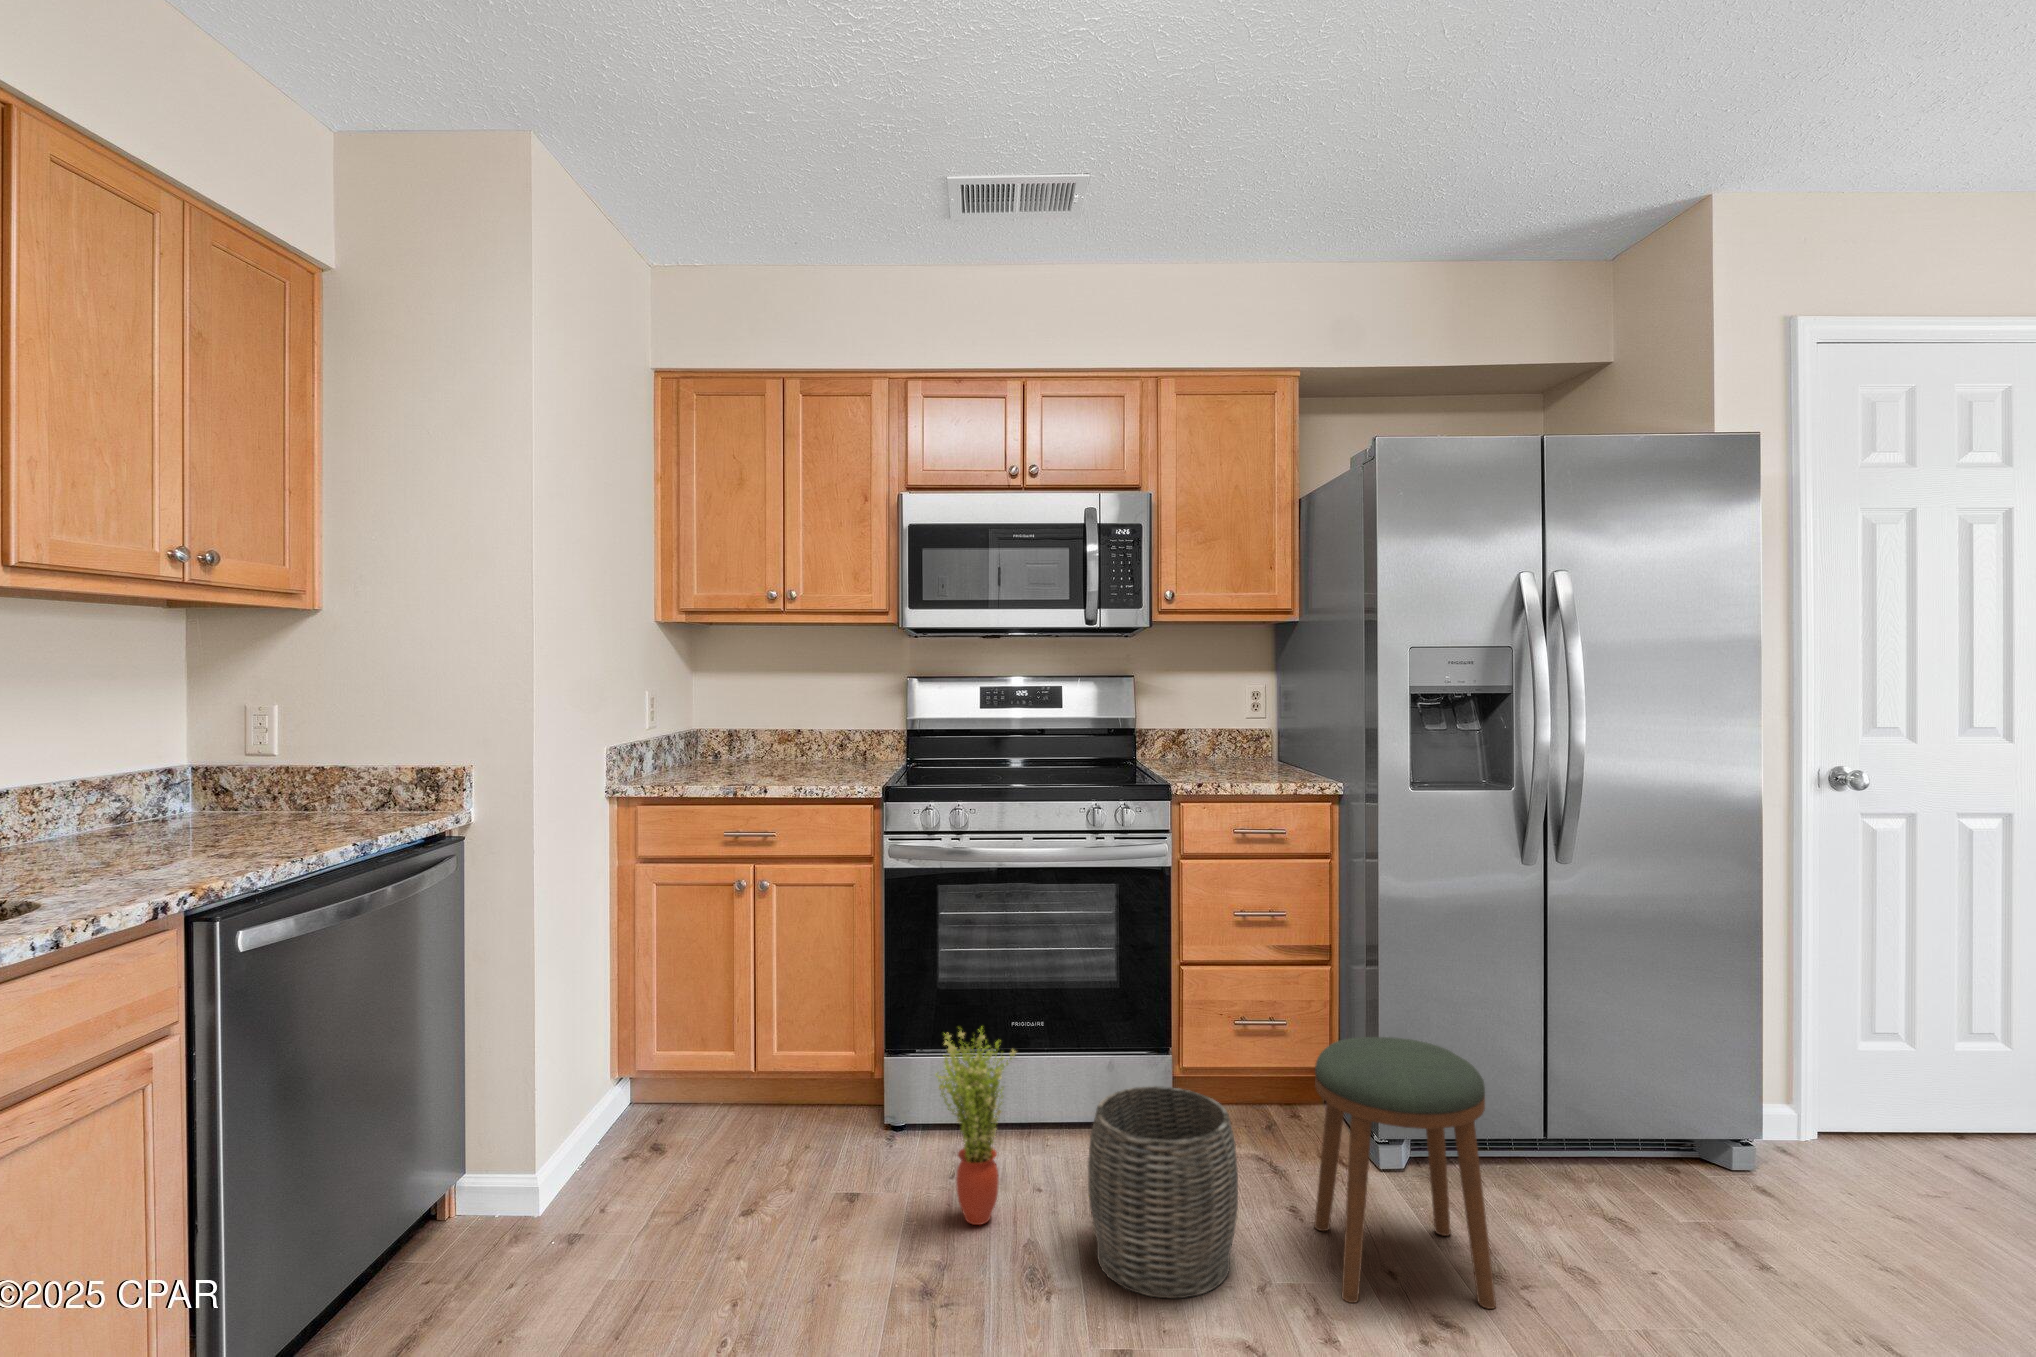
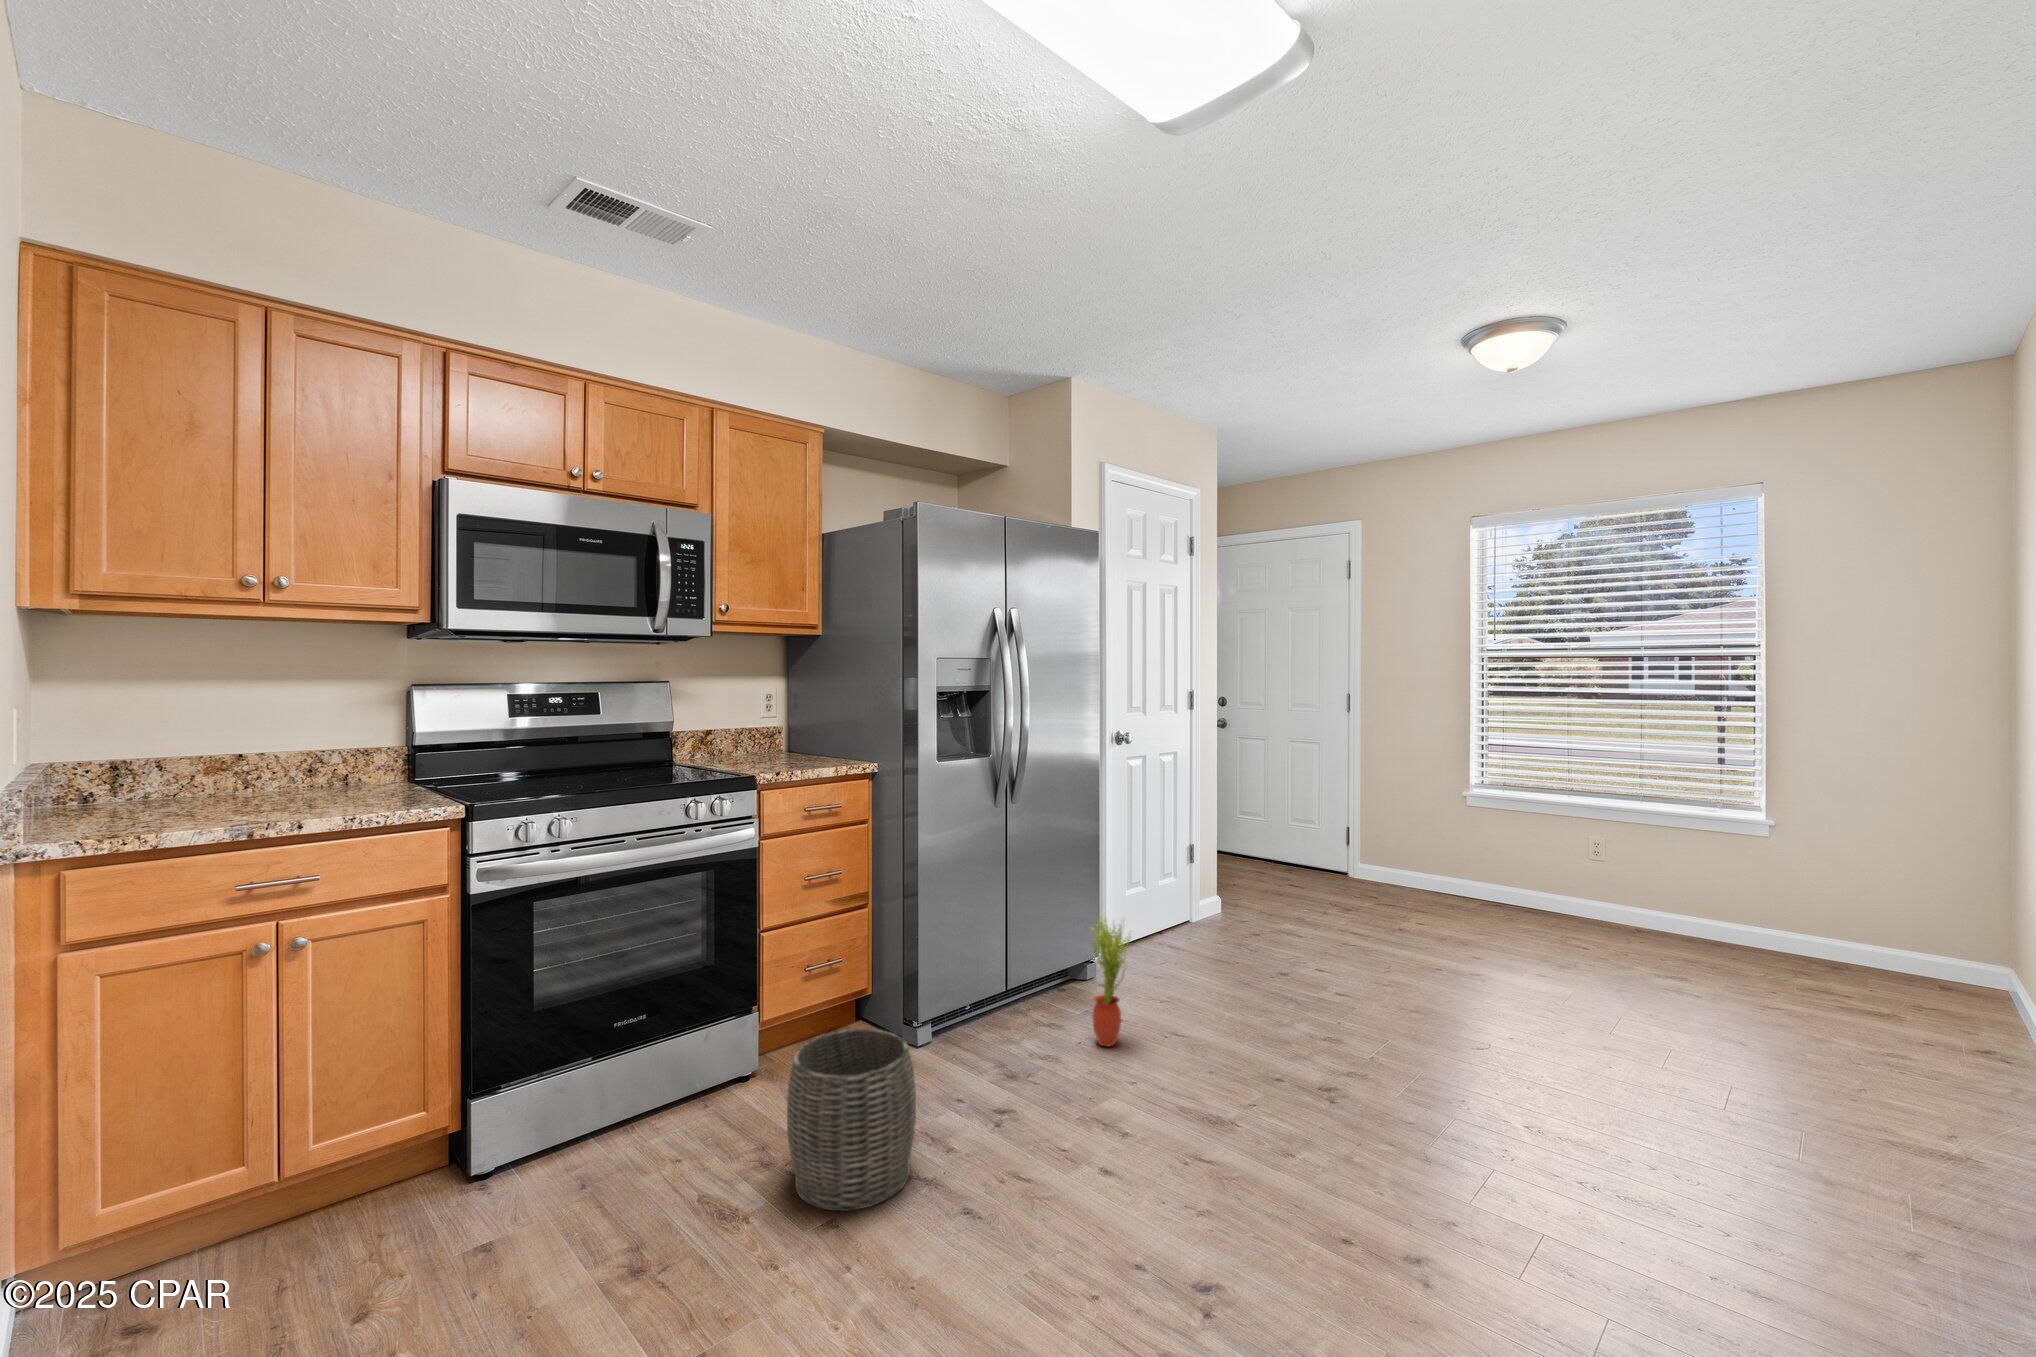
potted plant: present [936,1030,1016,1225] -> present [1092,918,1130,1046]
stool: present [1314,1037,1496,1309] -> none [932,944,1072,1146]

